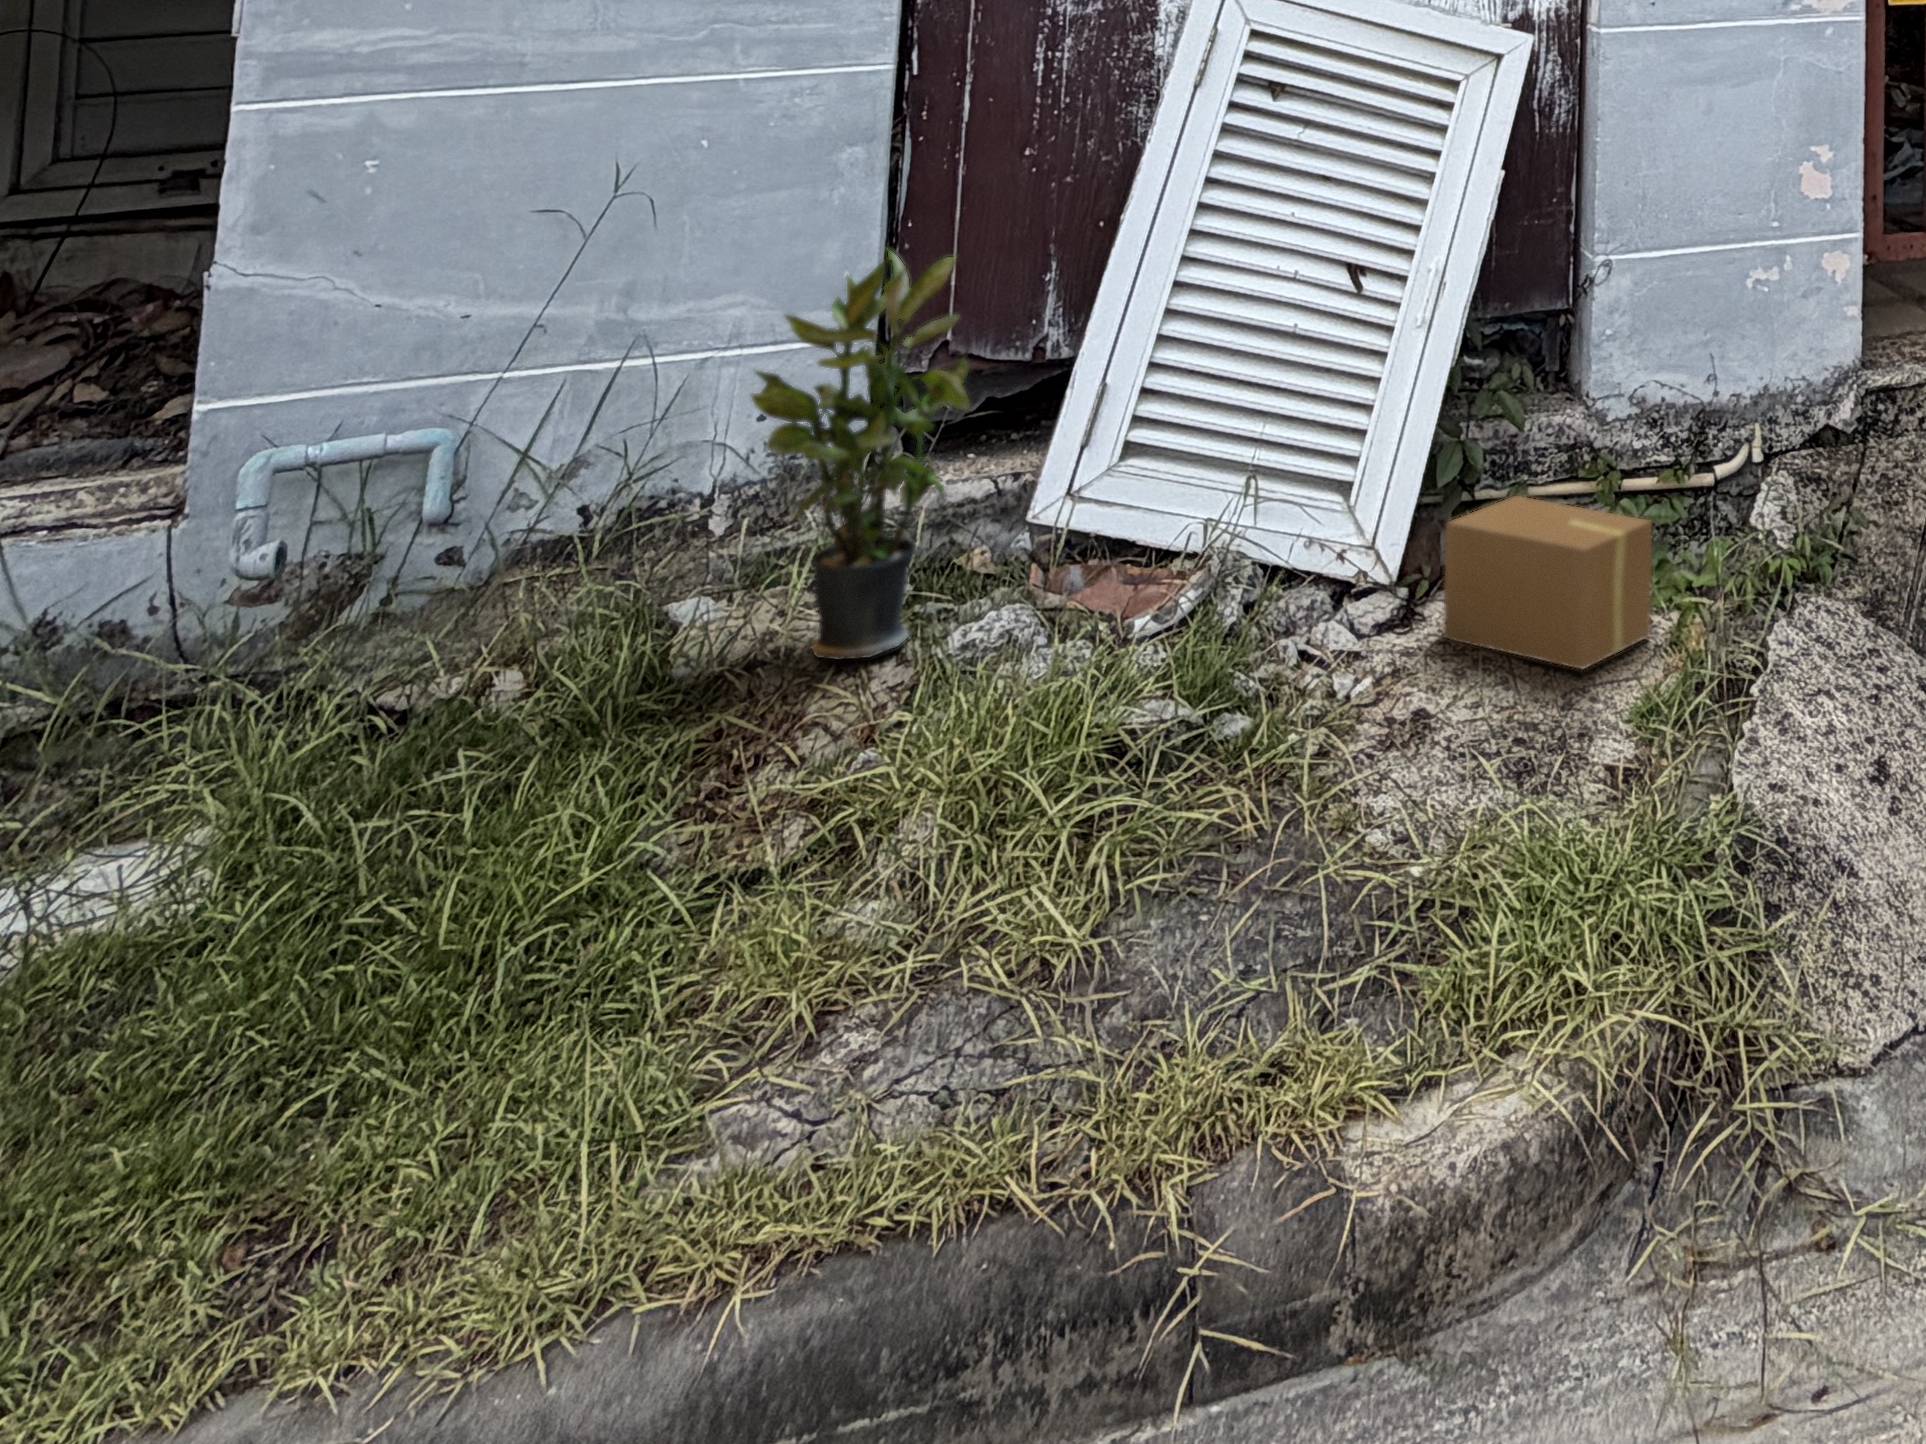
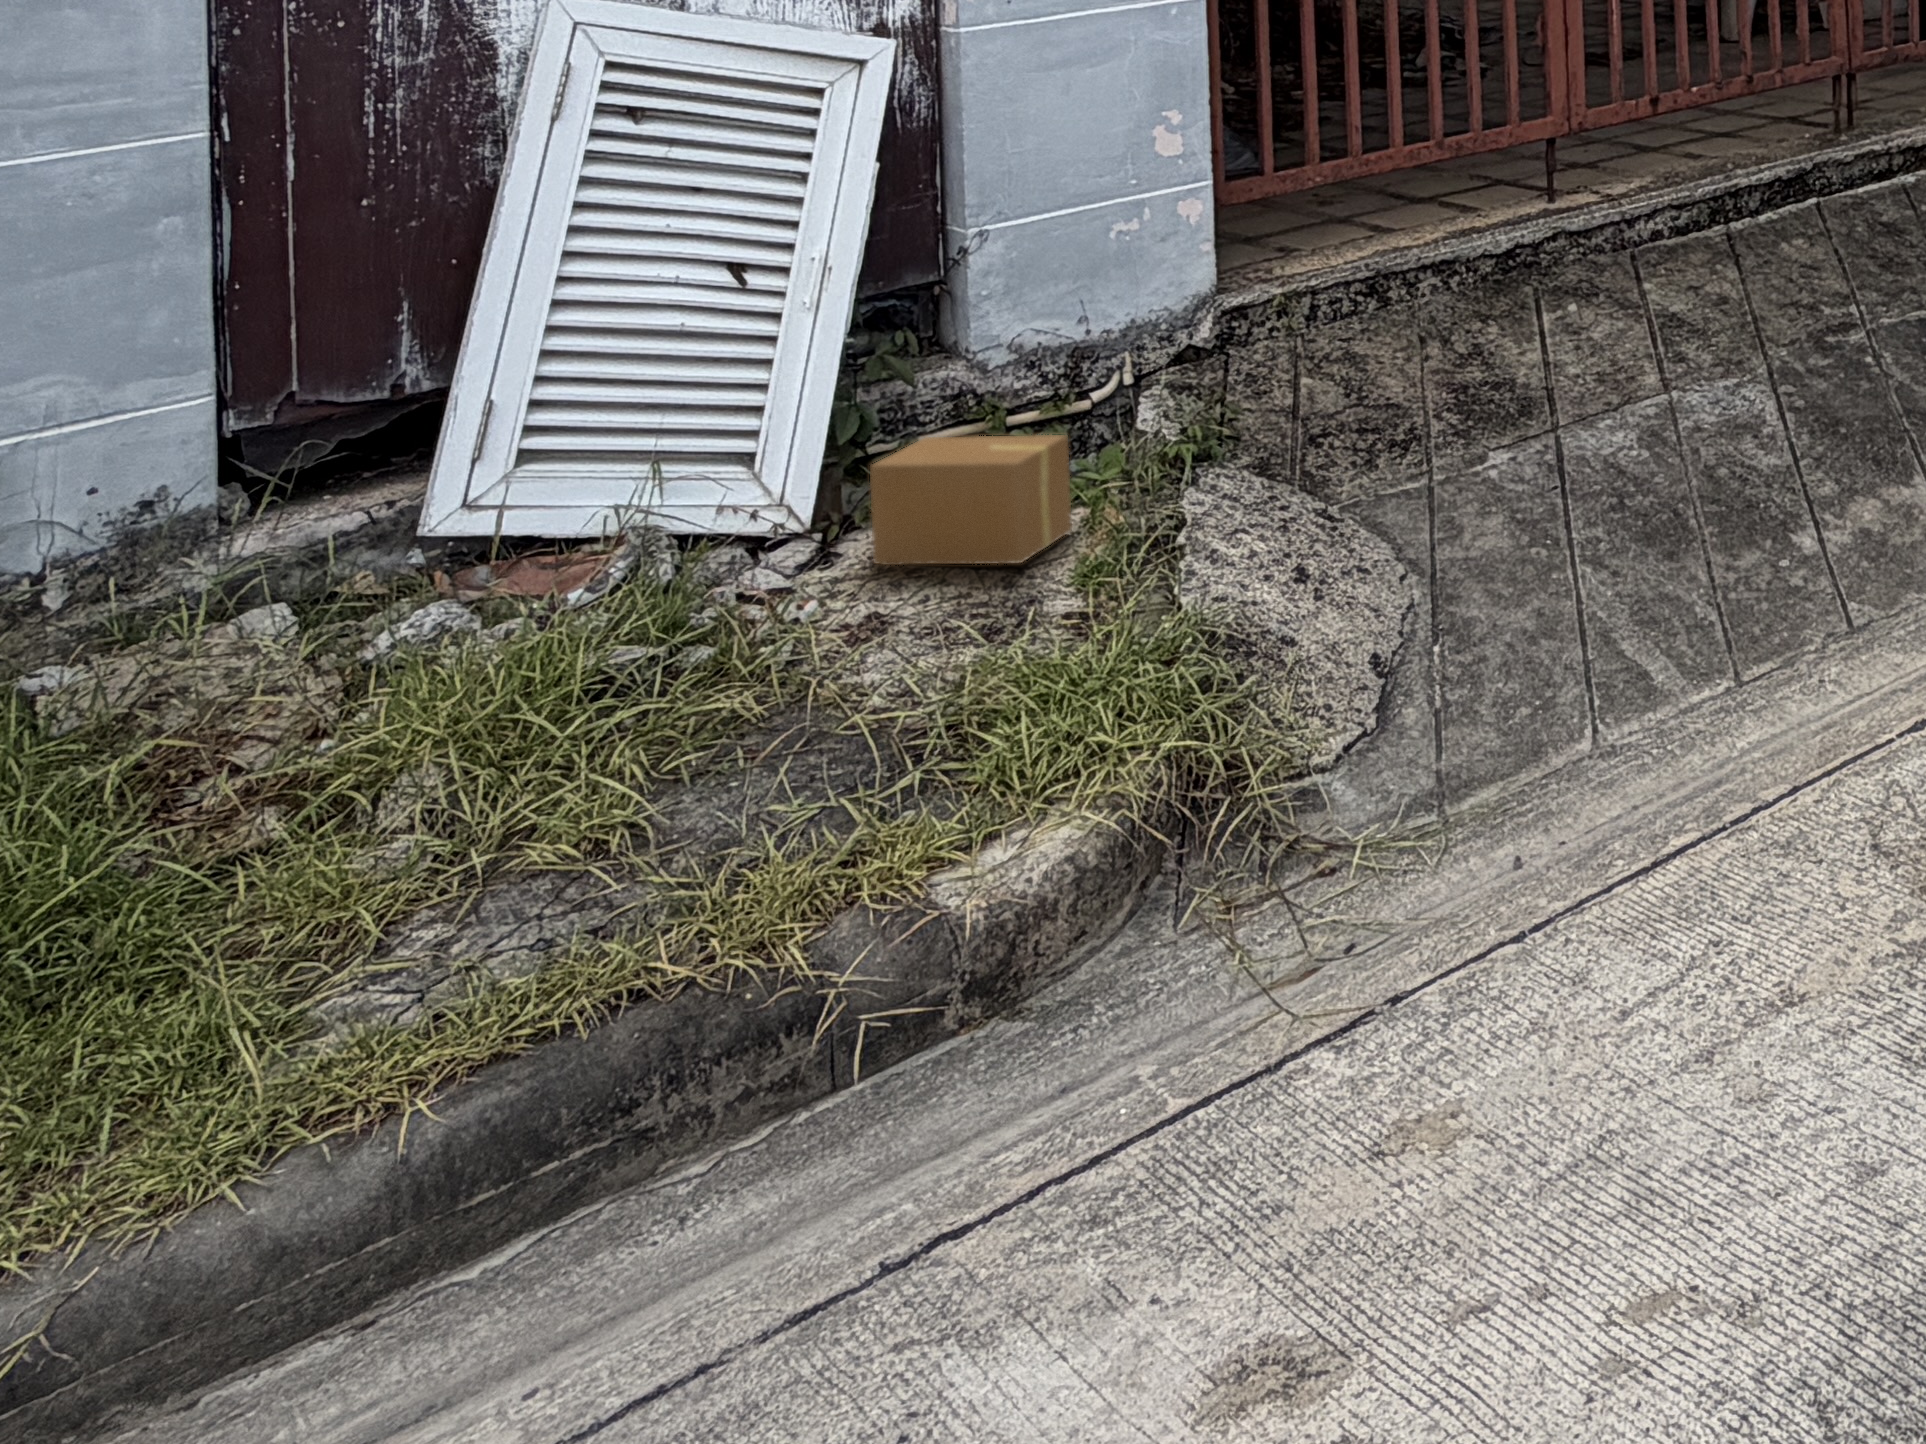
potted plant: present [750,251,970,660] -> none [135,286,381,677]

